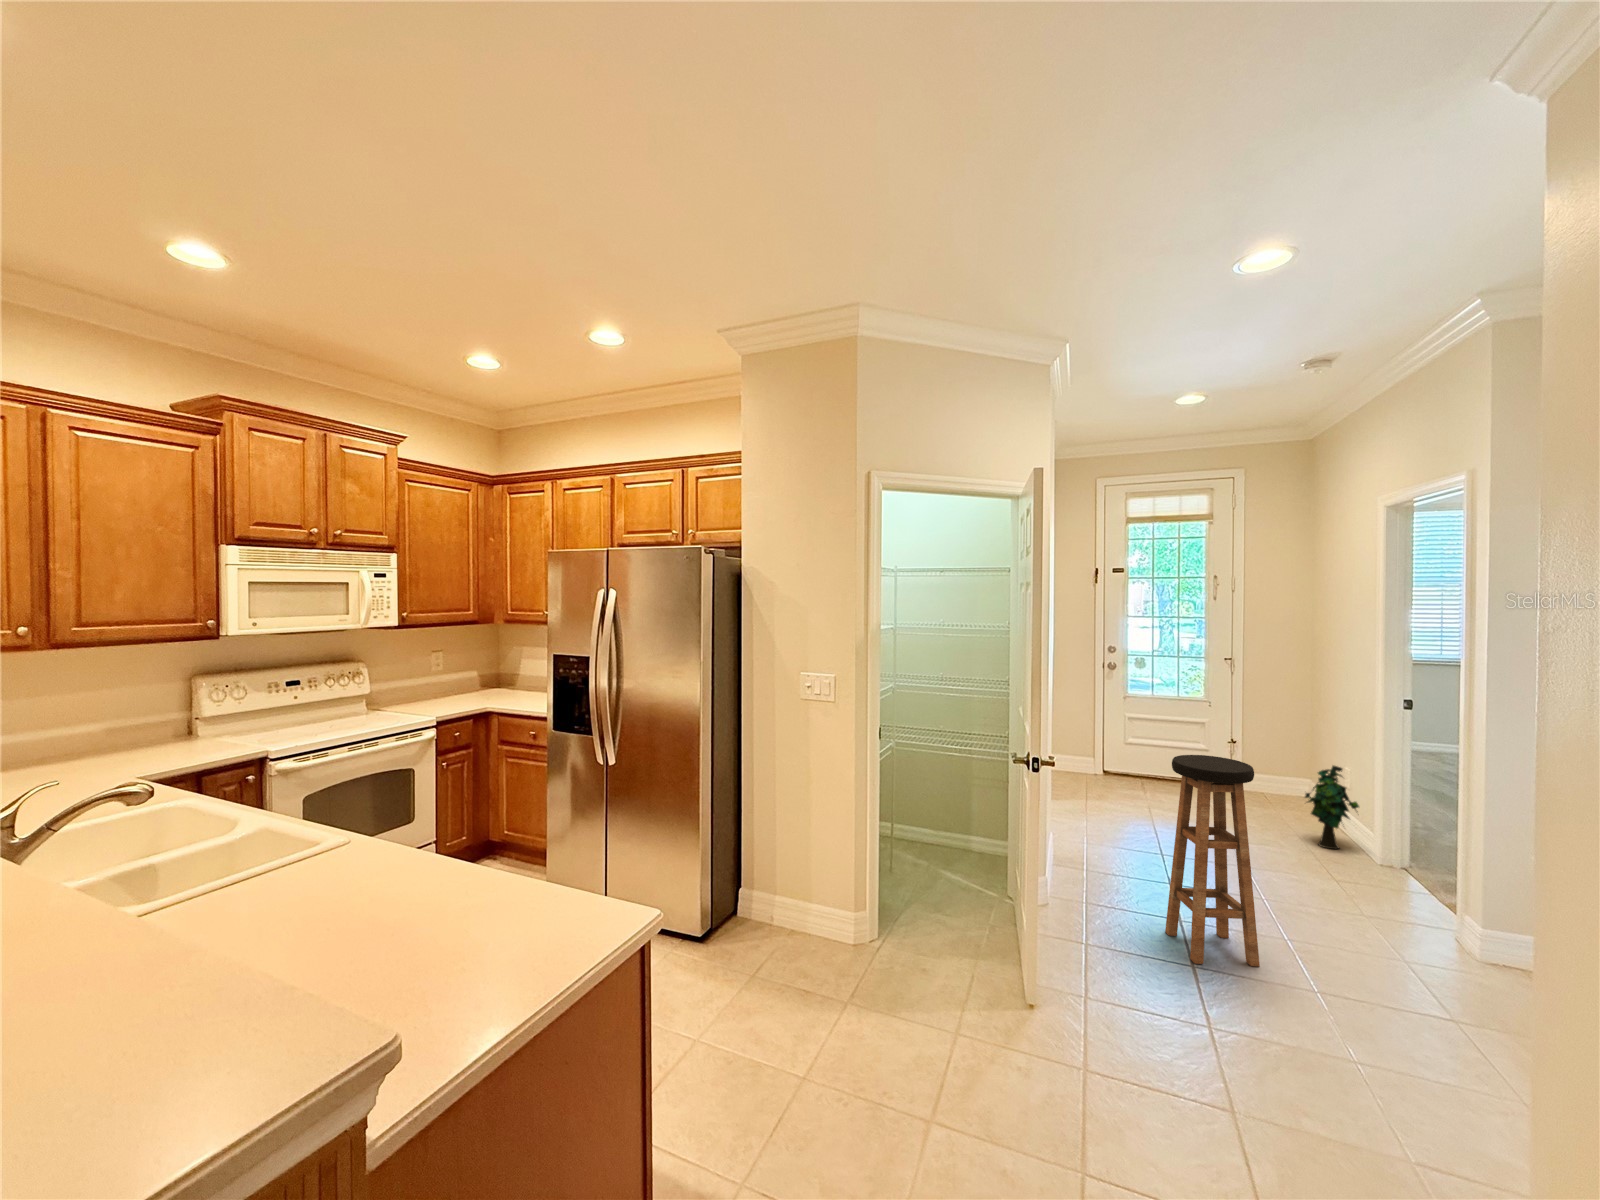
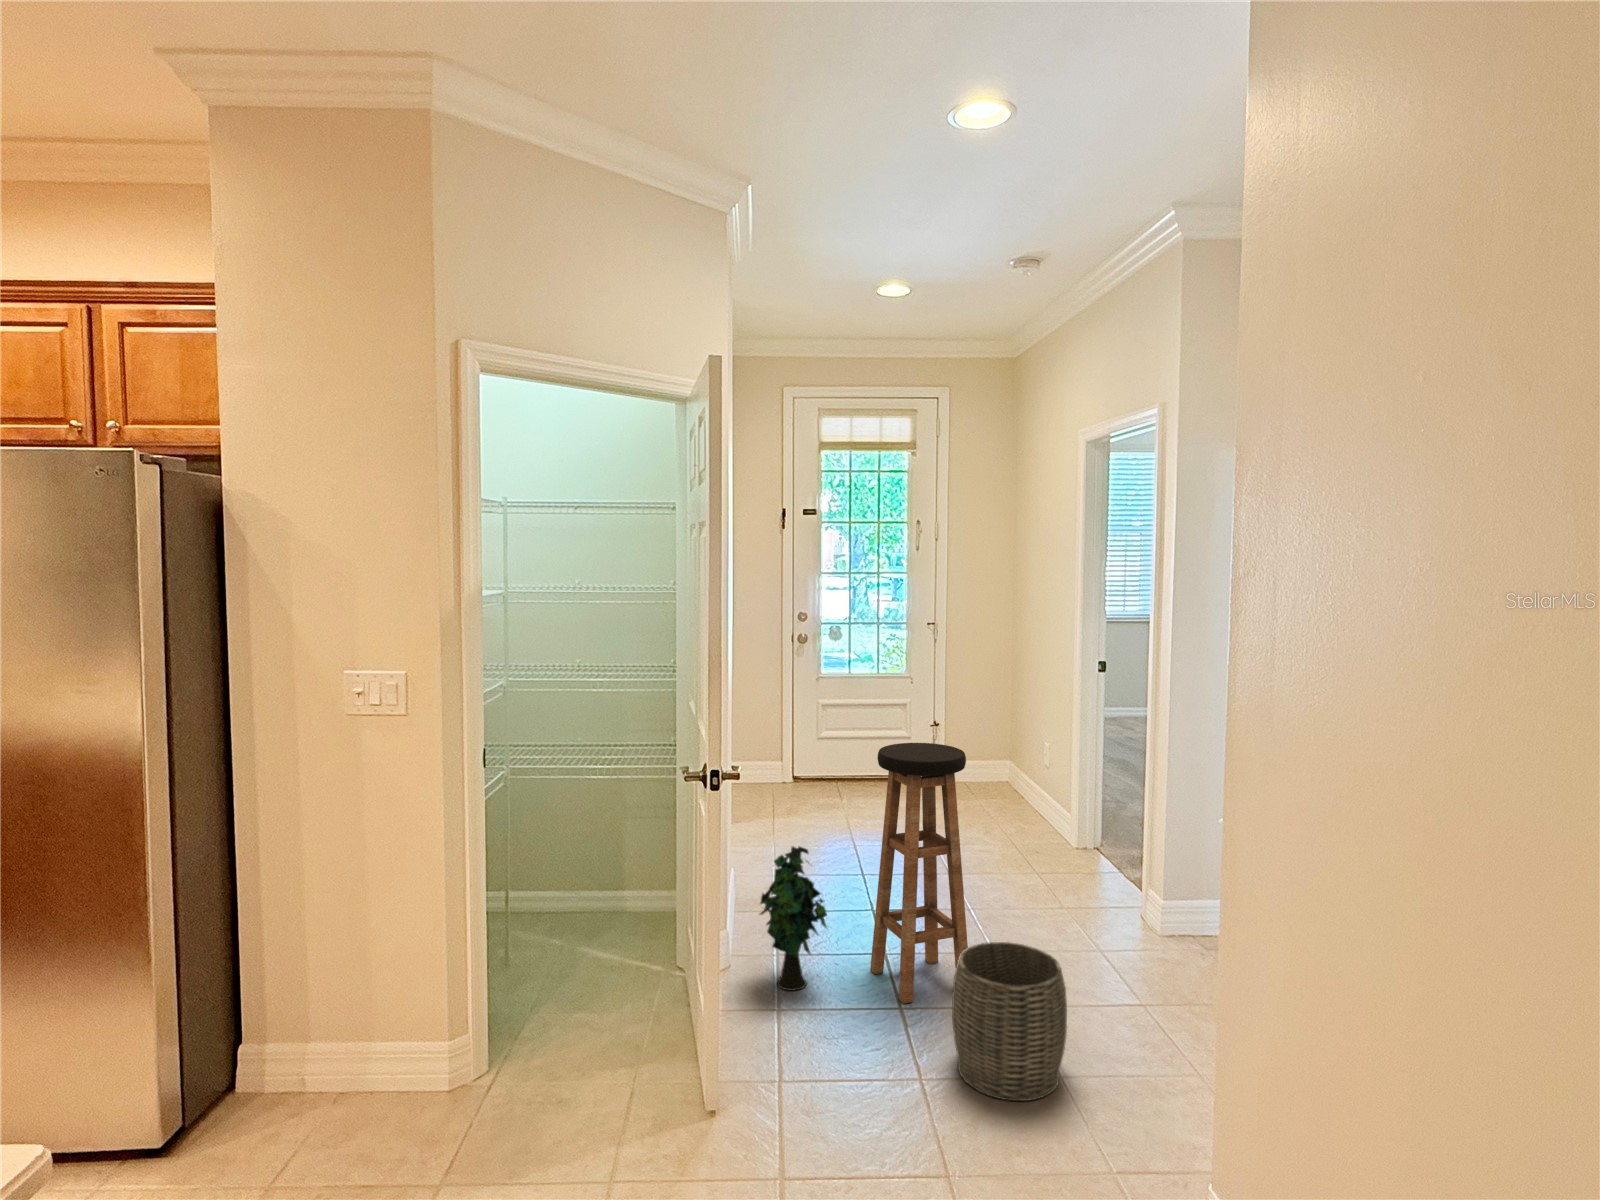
decorative plant: present [1305,766,1359,849] -> present [760,846,827,991]
woven basket: none [1238,927,1354,1069] -> present [952,942,1067,1101]

